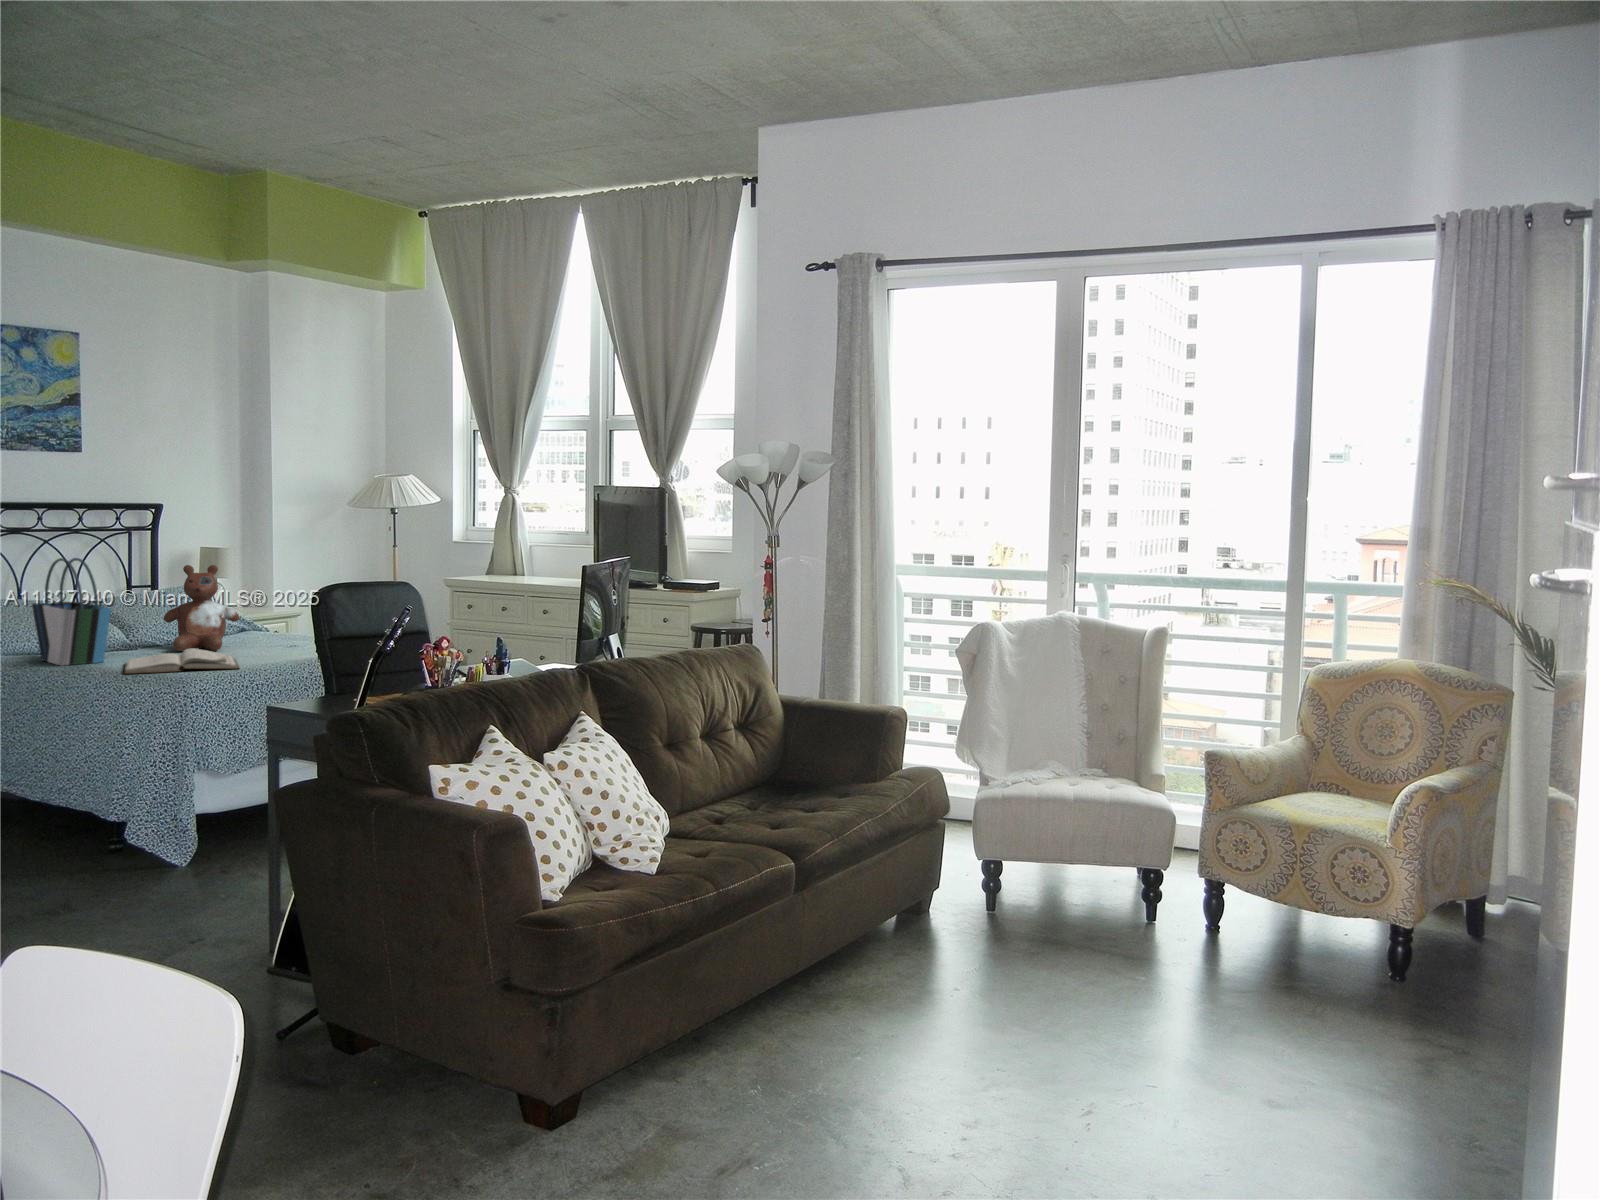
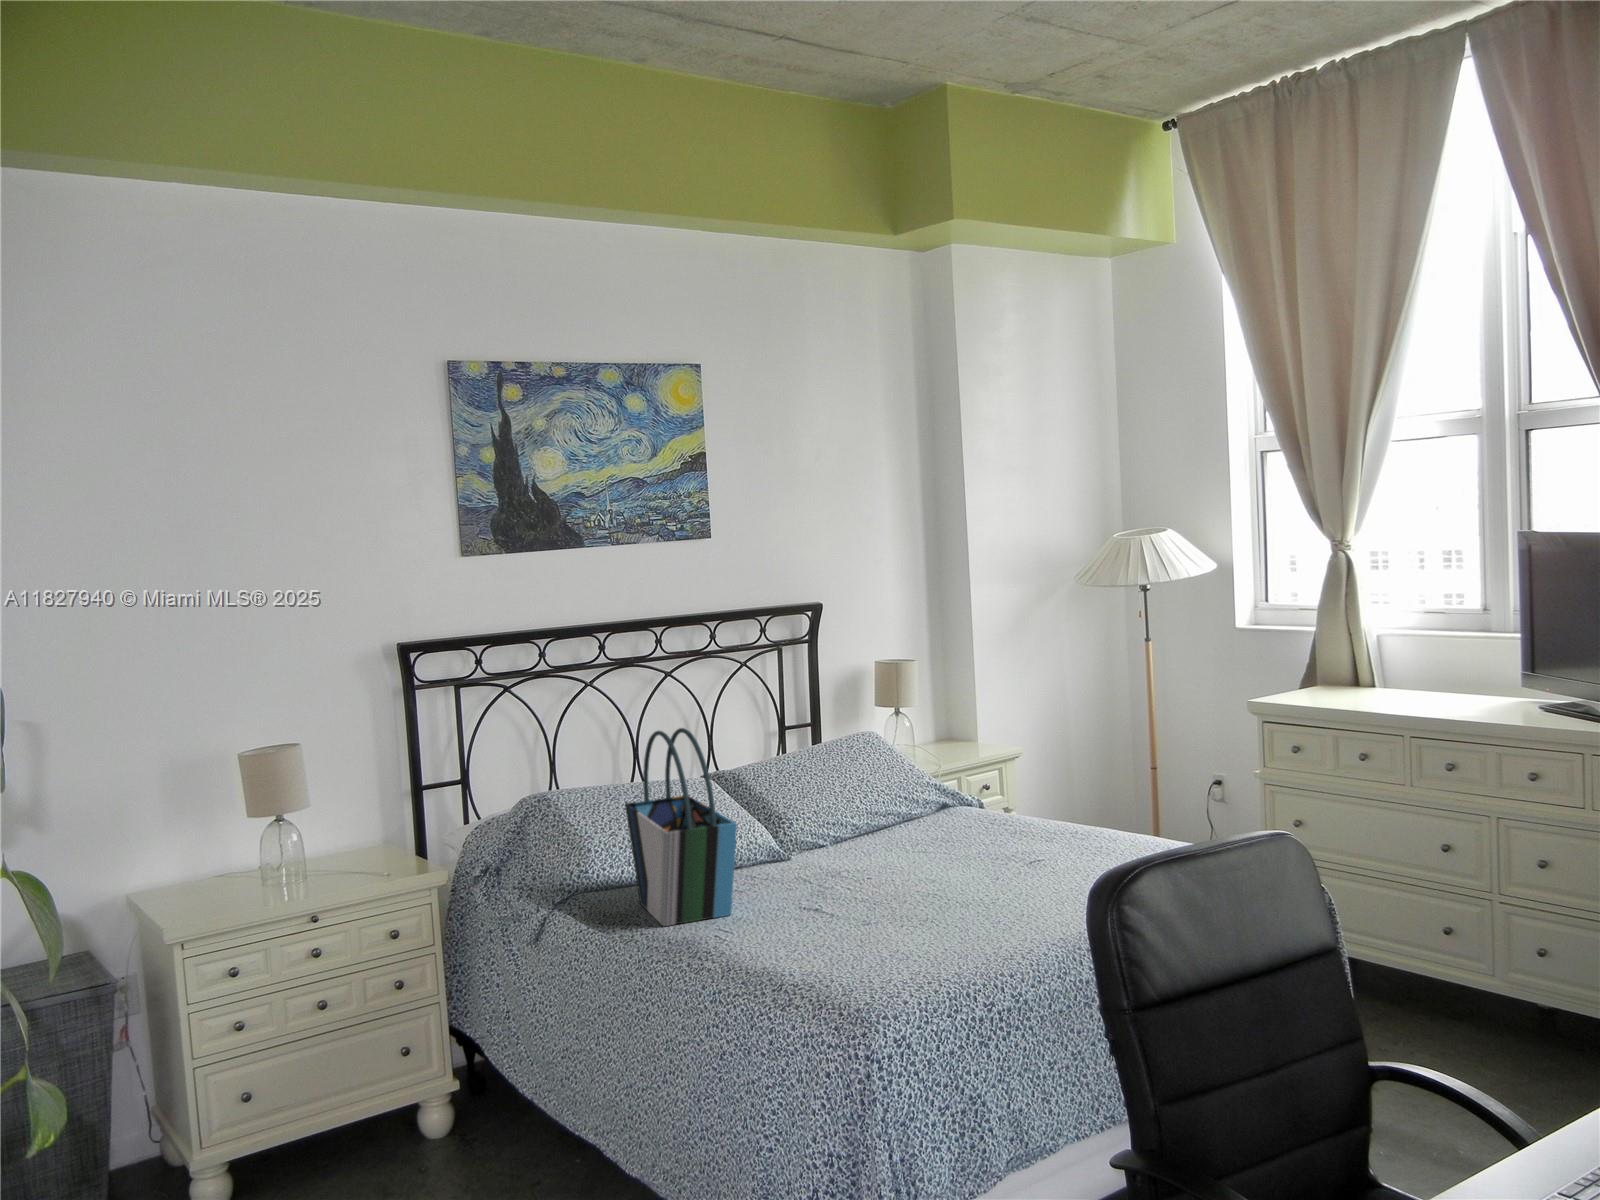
stuffed bear: present [164,565,239,651] -> none [825,720,944,879]
book: present [124,649,239,674] -> none [756,895,964,971]

